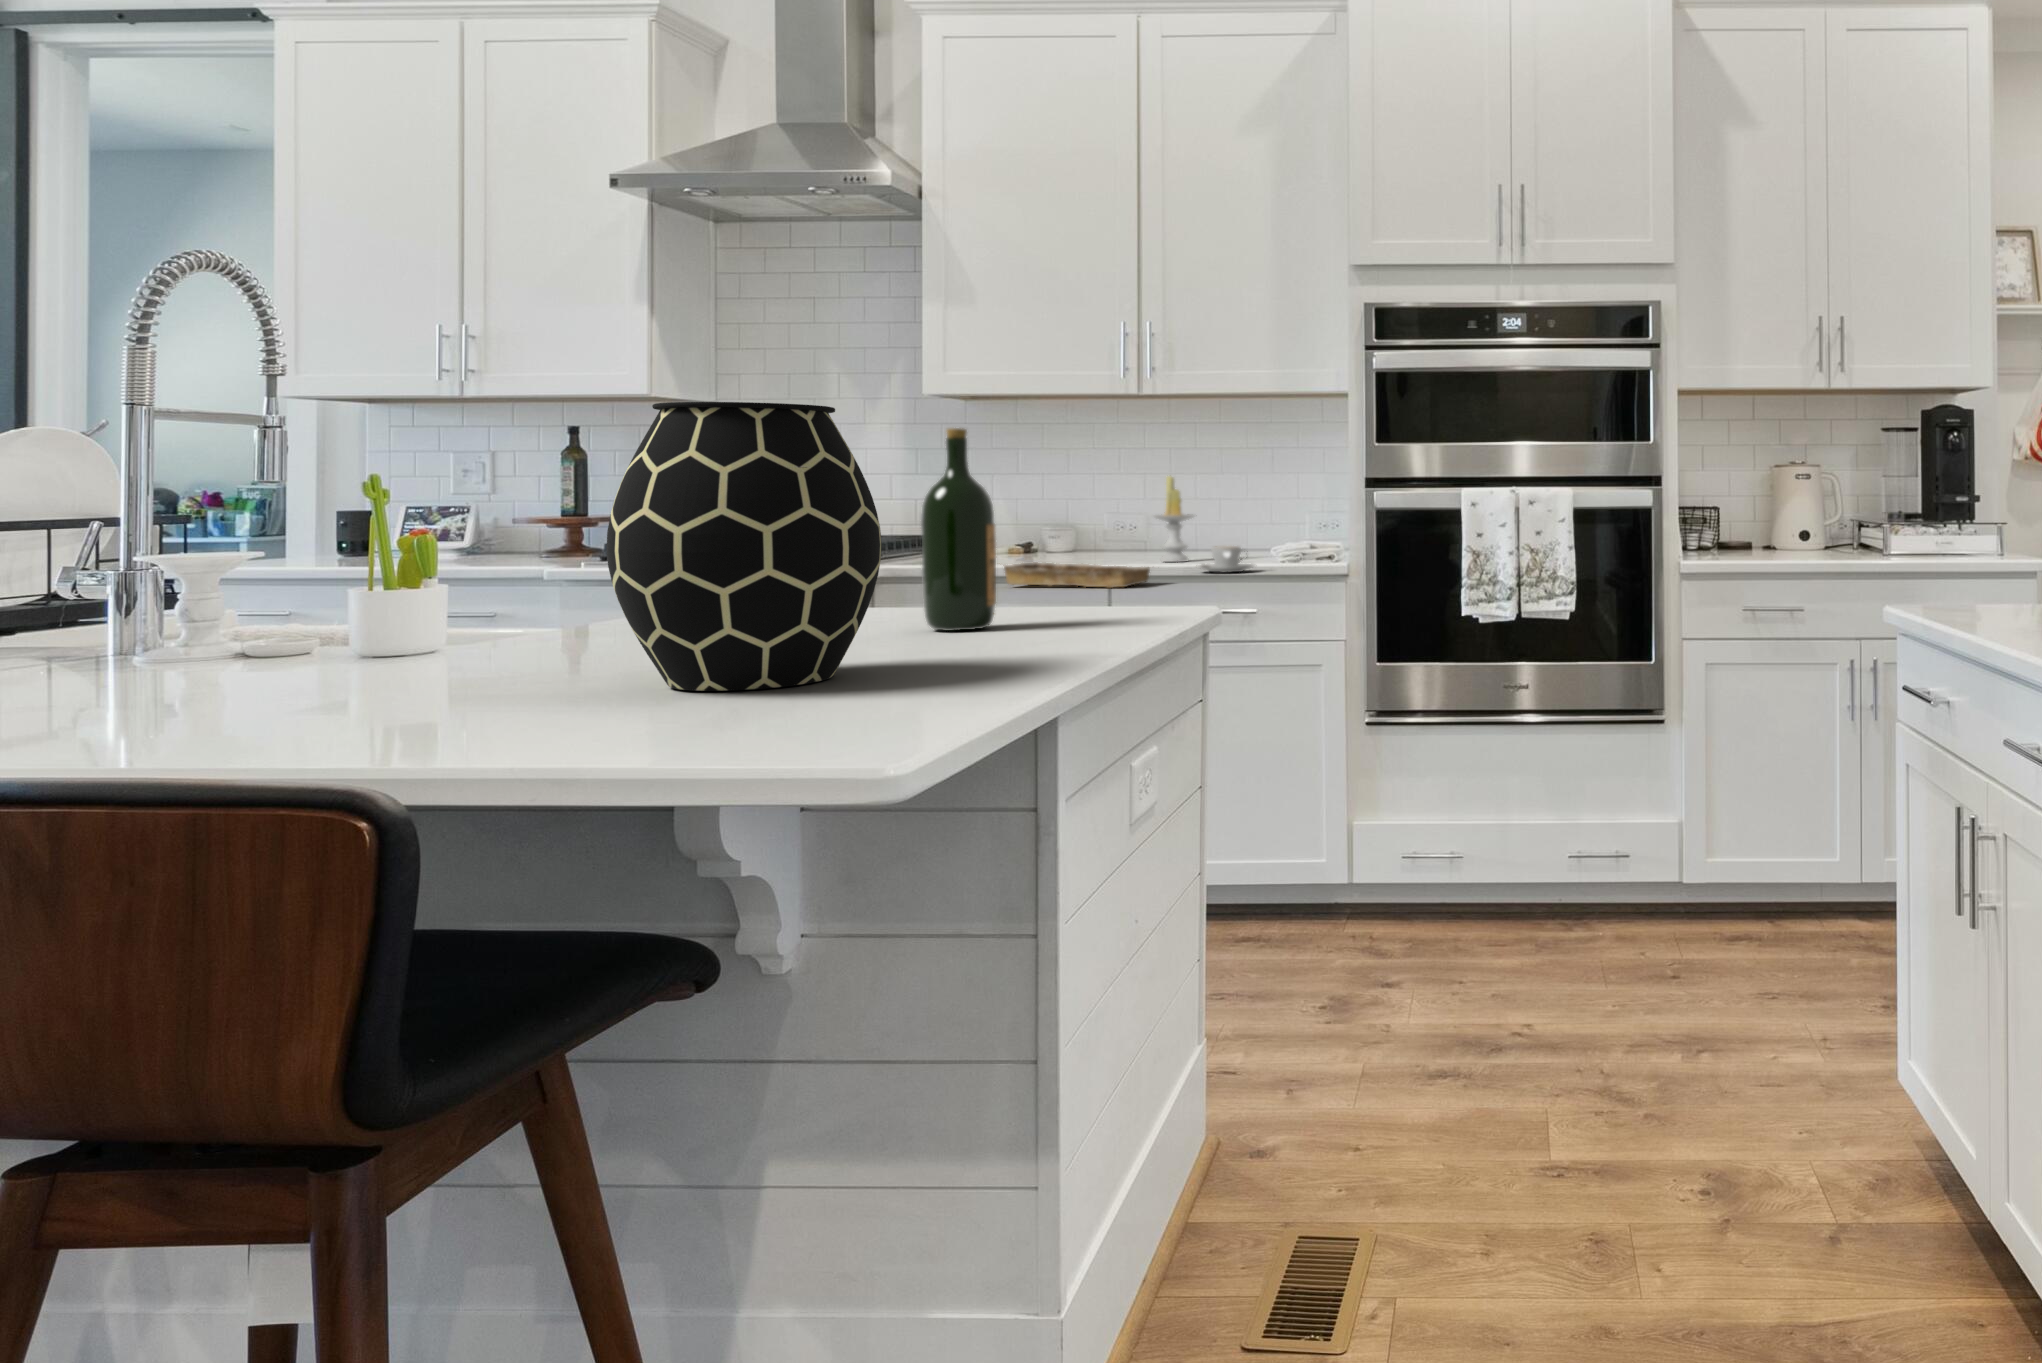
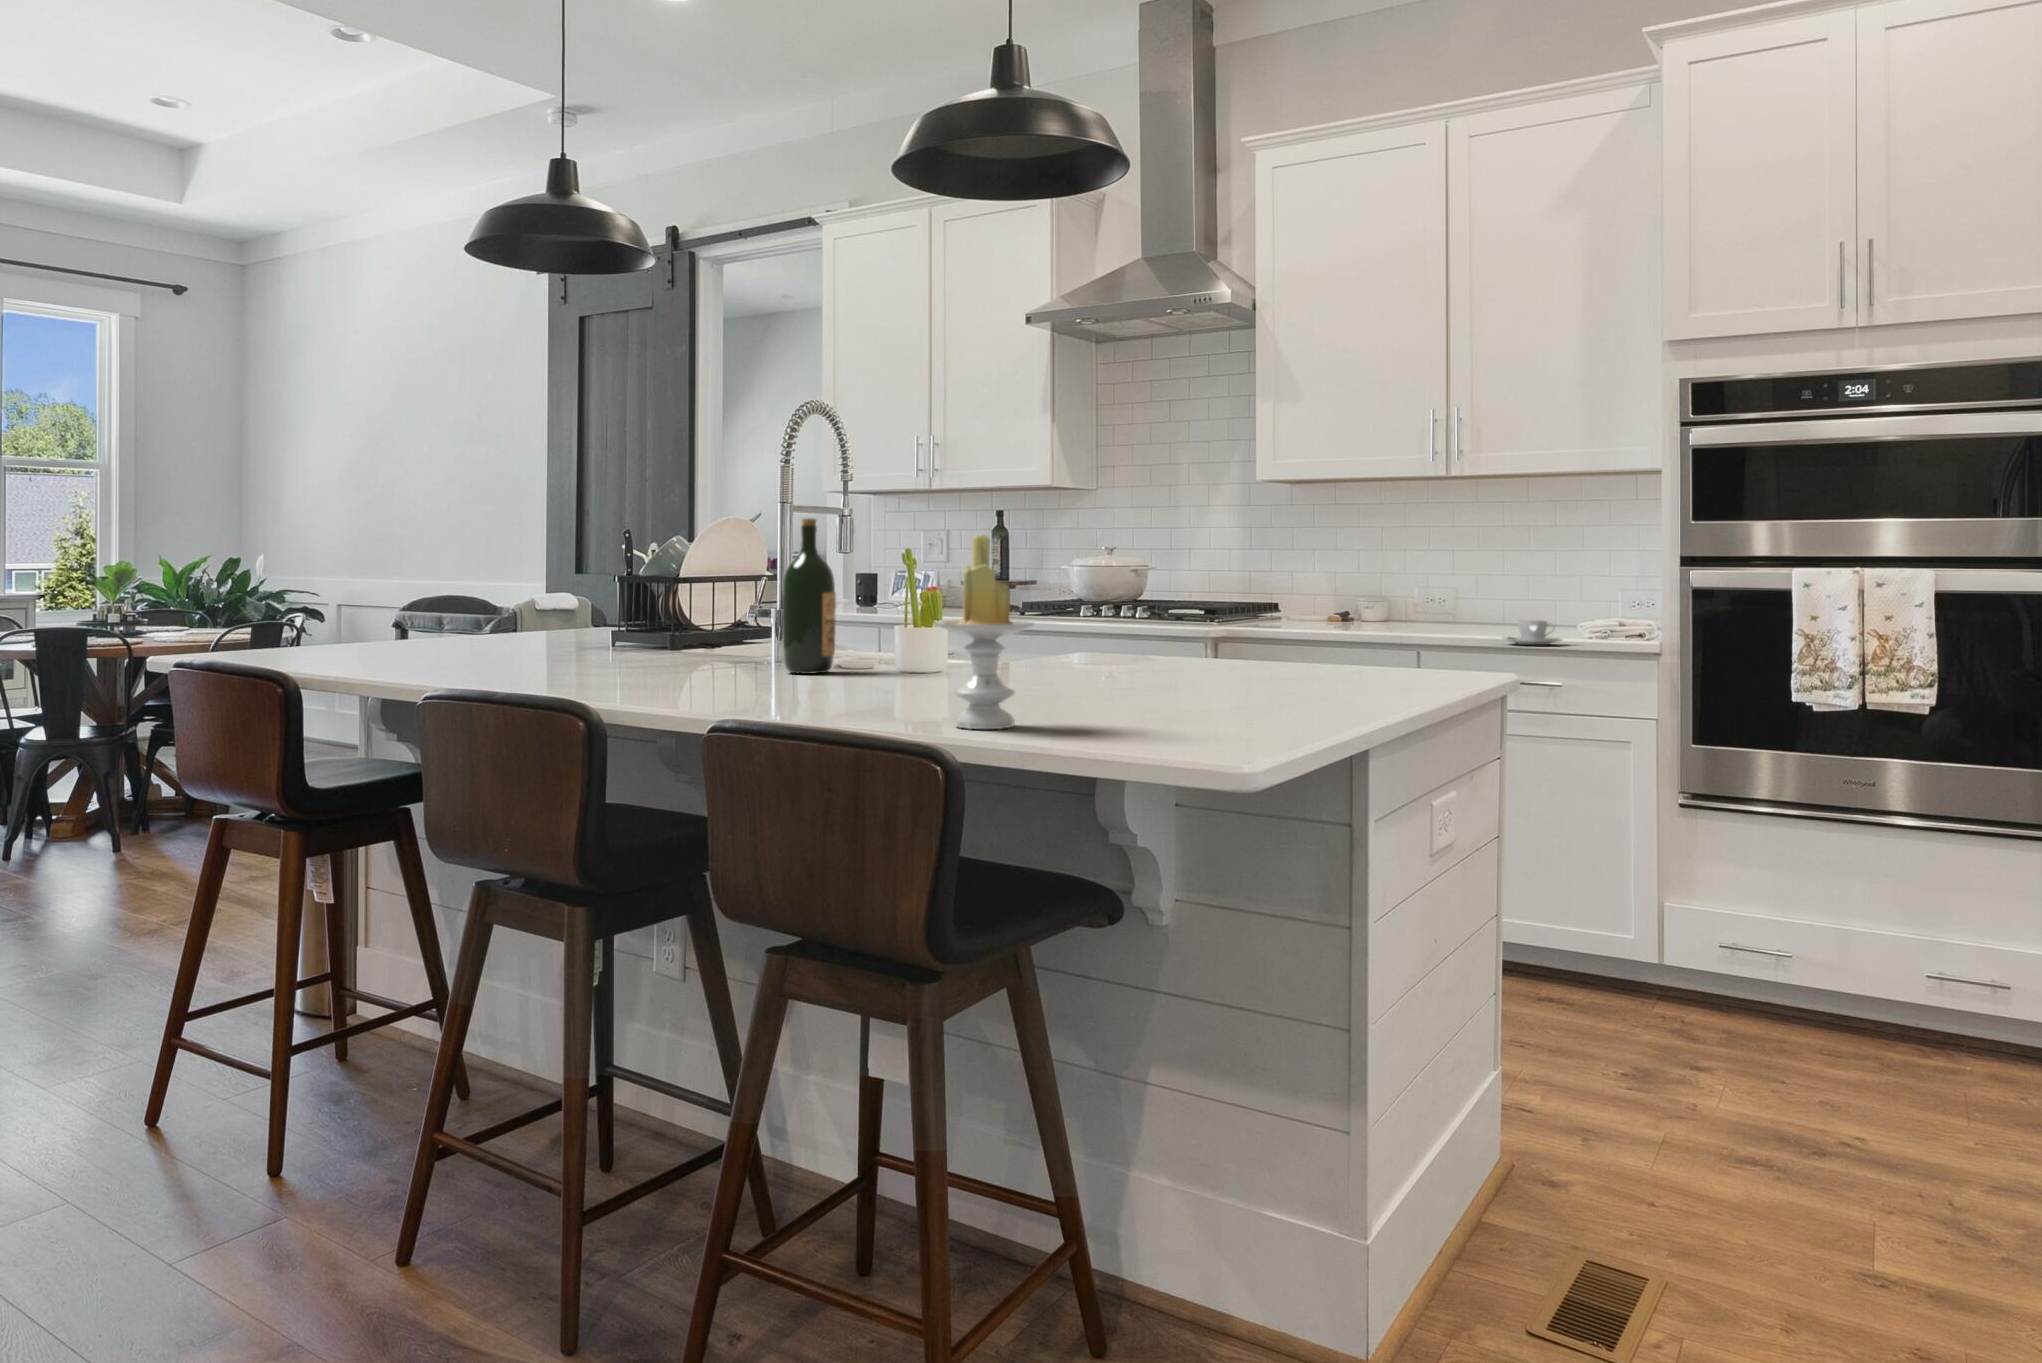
vase: present [606,402,882,691] -> none [1067,503,1244,710]
wine bottle: present [921,428,996,631] -> present [782,518,836,674]
candle: present [1154,476,1194,562] -> present [936,535,1033,729]
tray: present [1004,562,1150,588] -> none [1321,628,1466,654]

